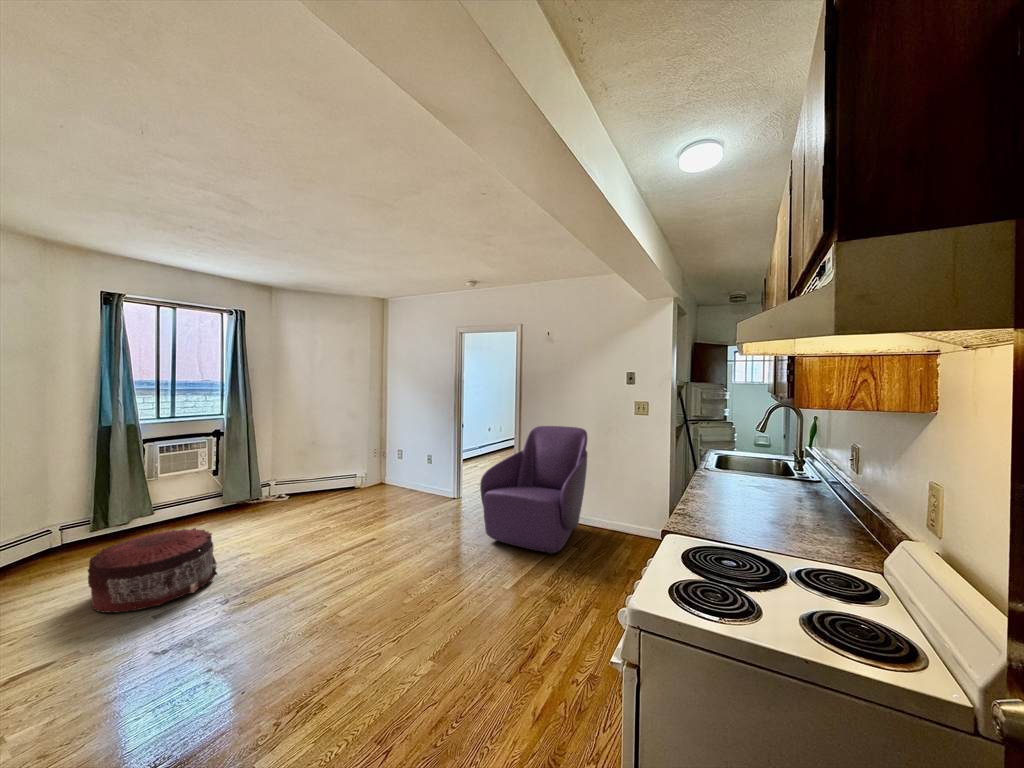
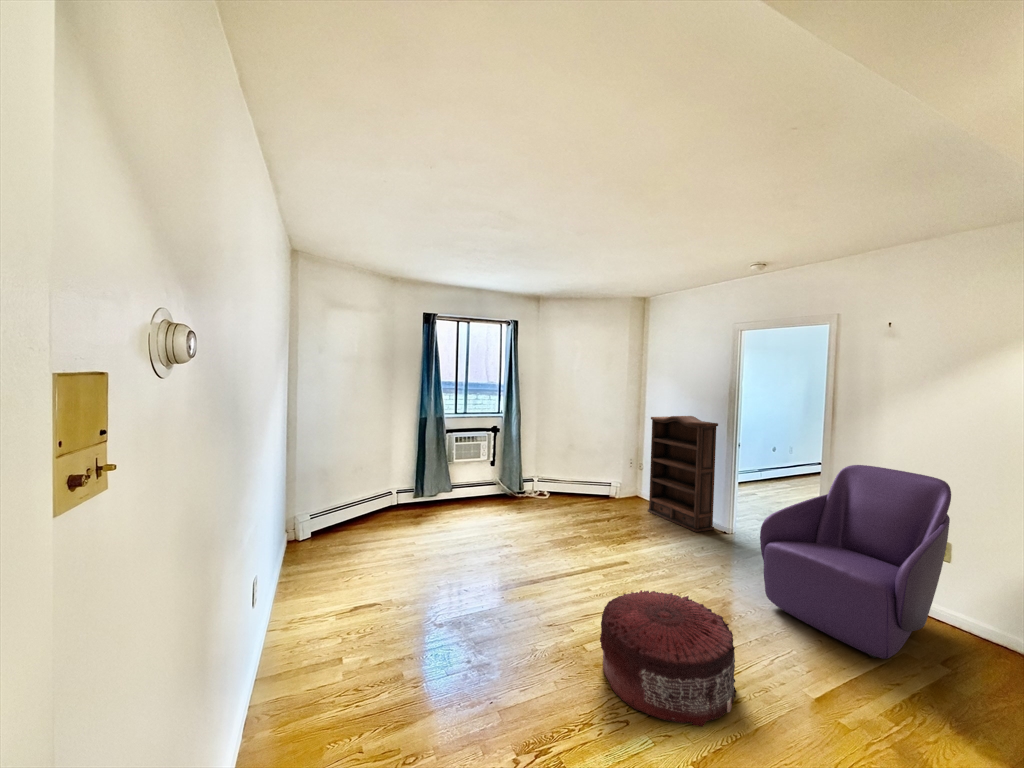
bookshelf: none [391,403,448,503] -> present [648,416,718,532]
pouf: present [88,528,217,613] -> present [600,590,736,727]

